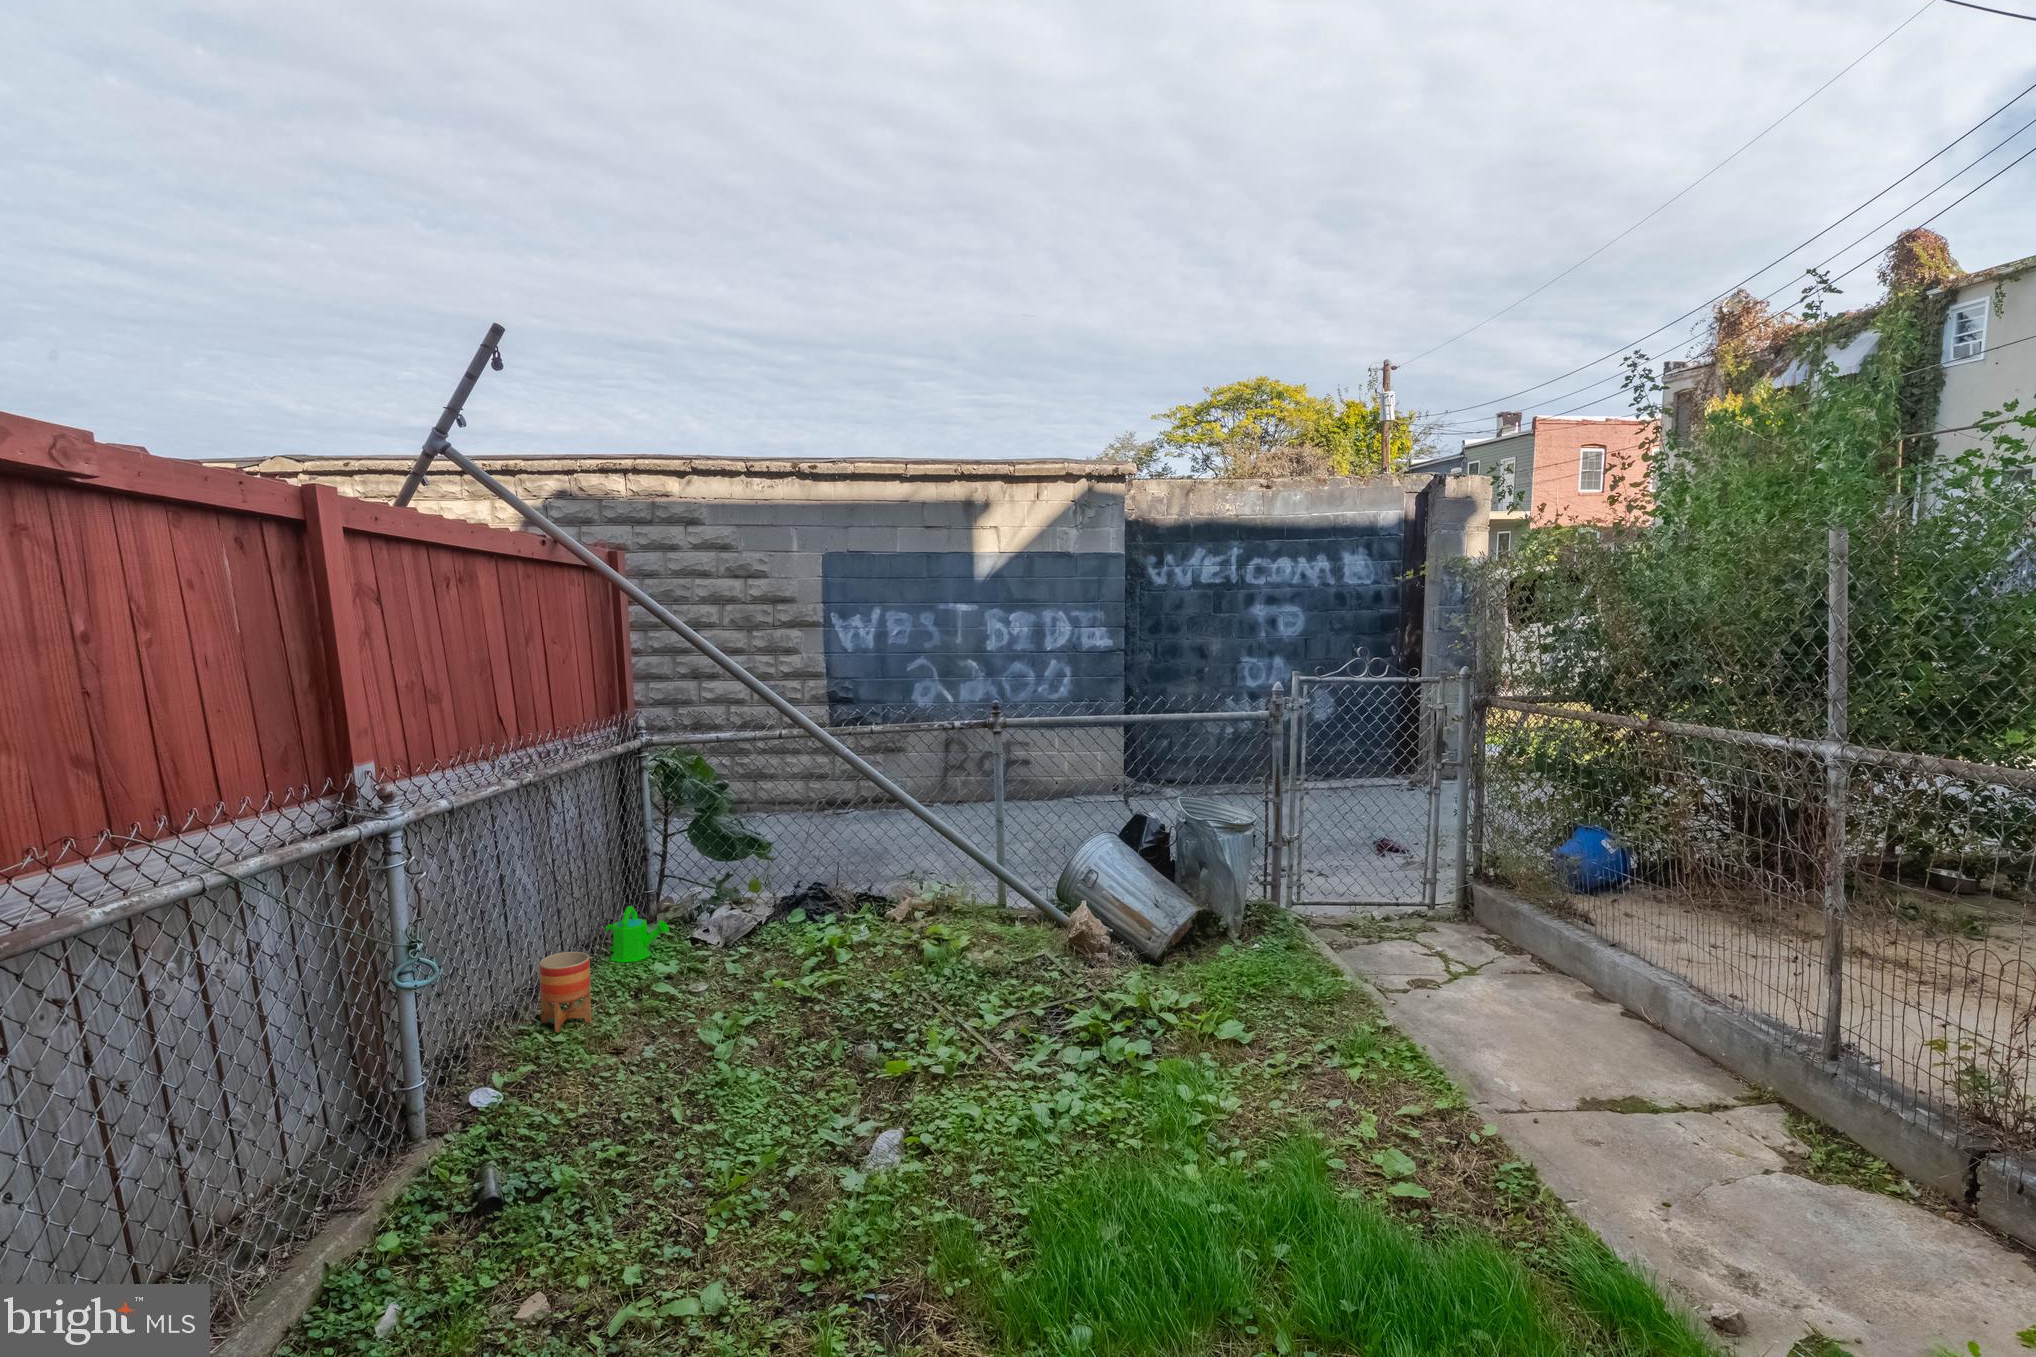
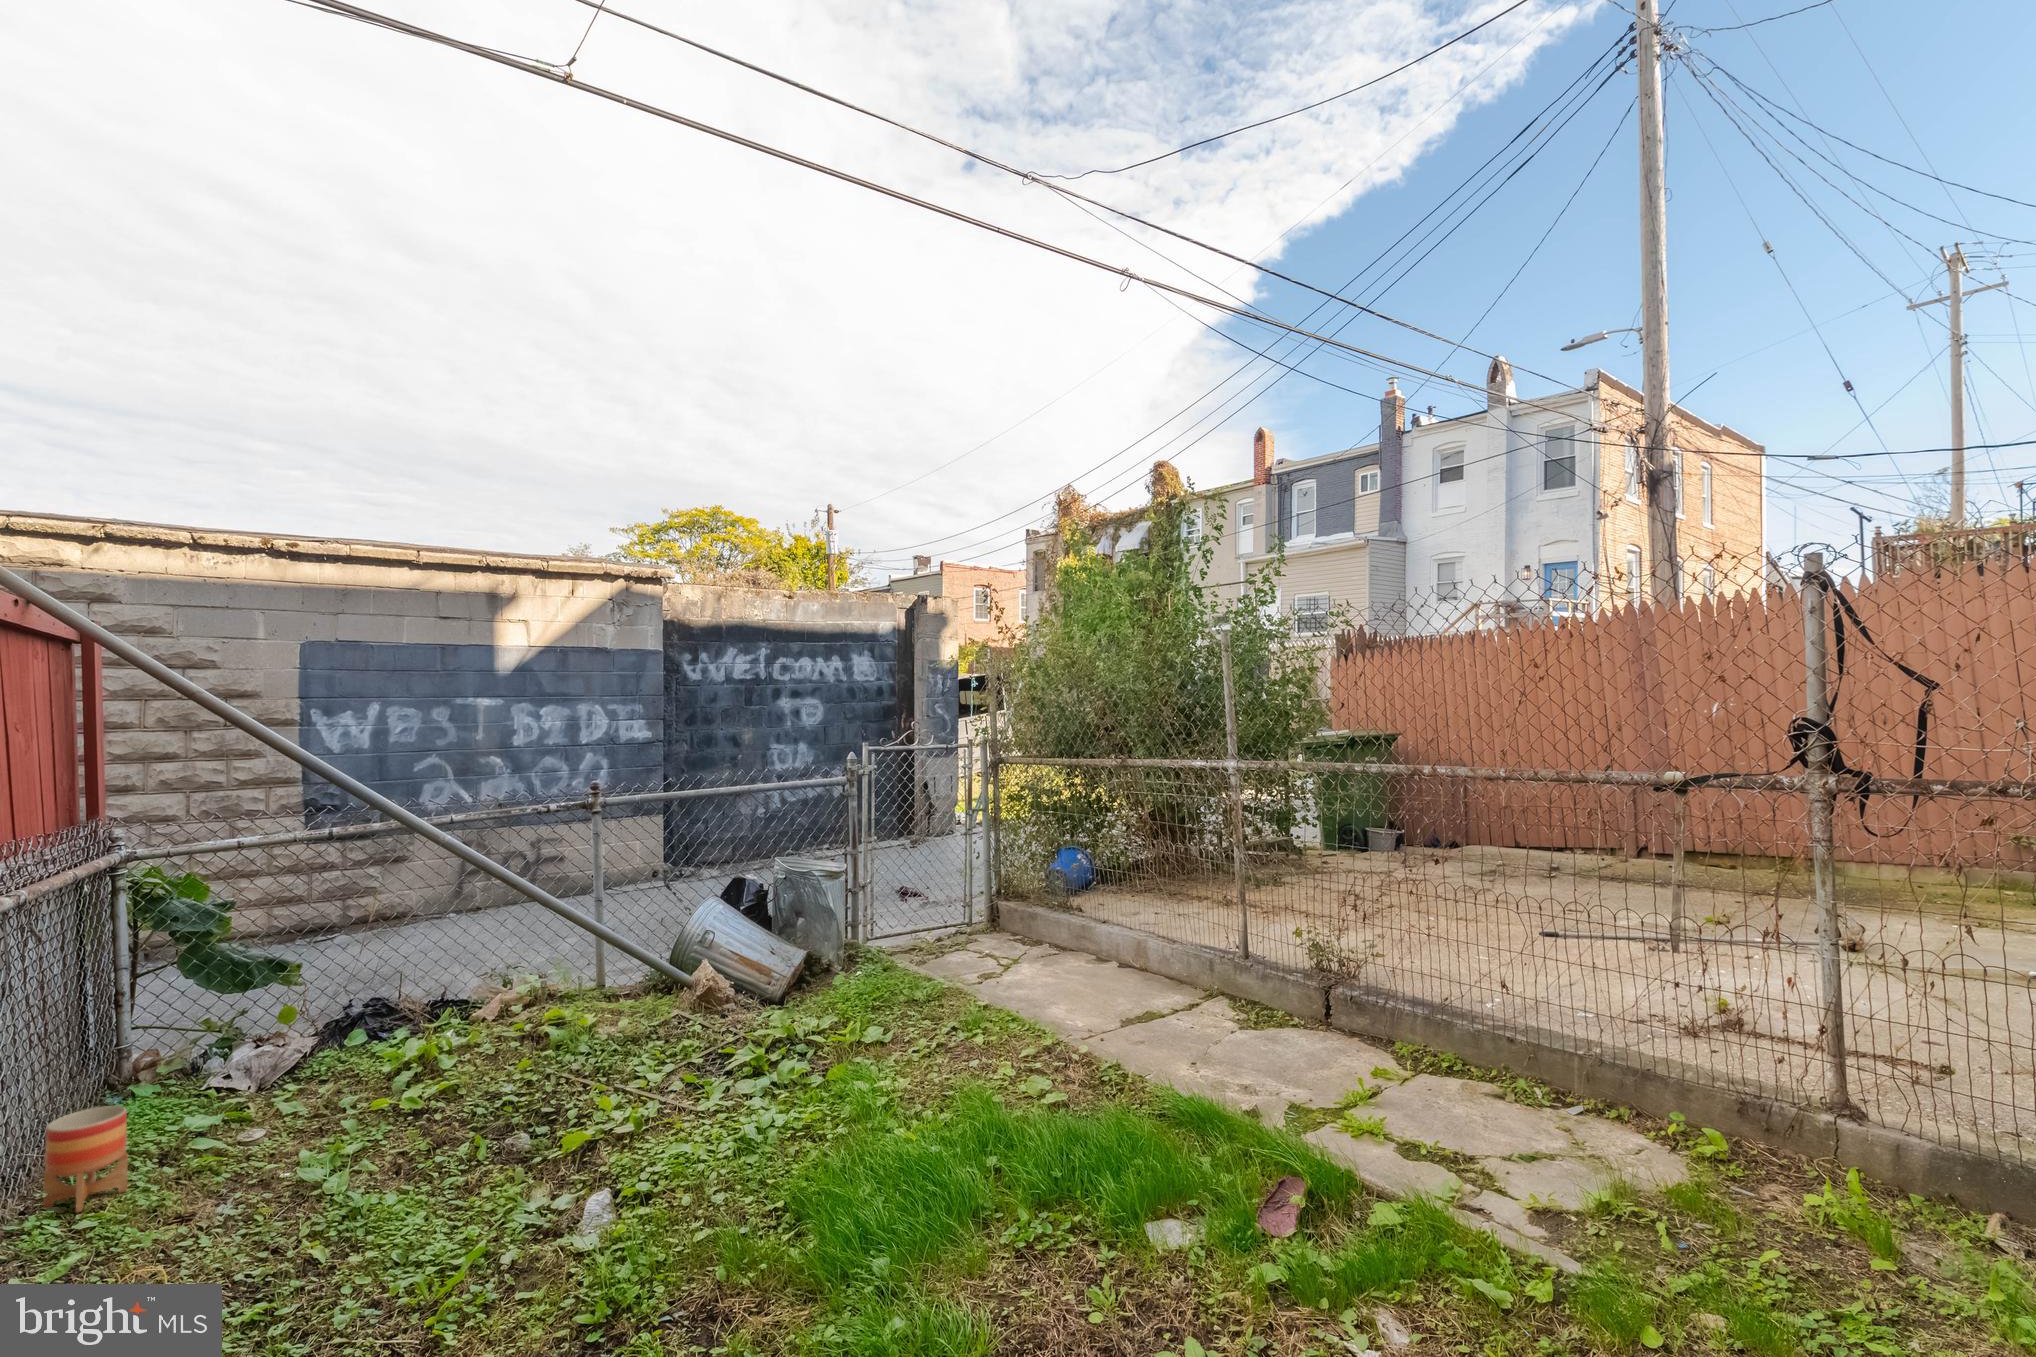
watering can: present [606,906,669,963] -> none [80,1054,197,1129]

